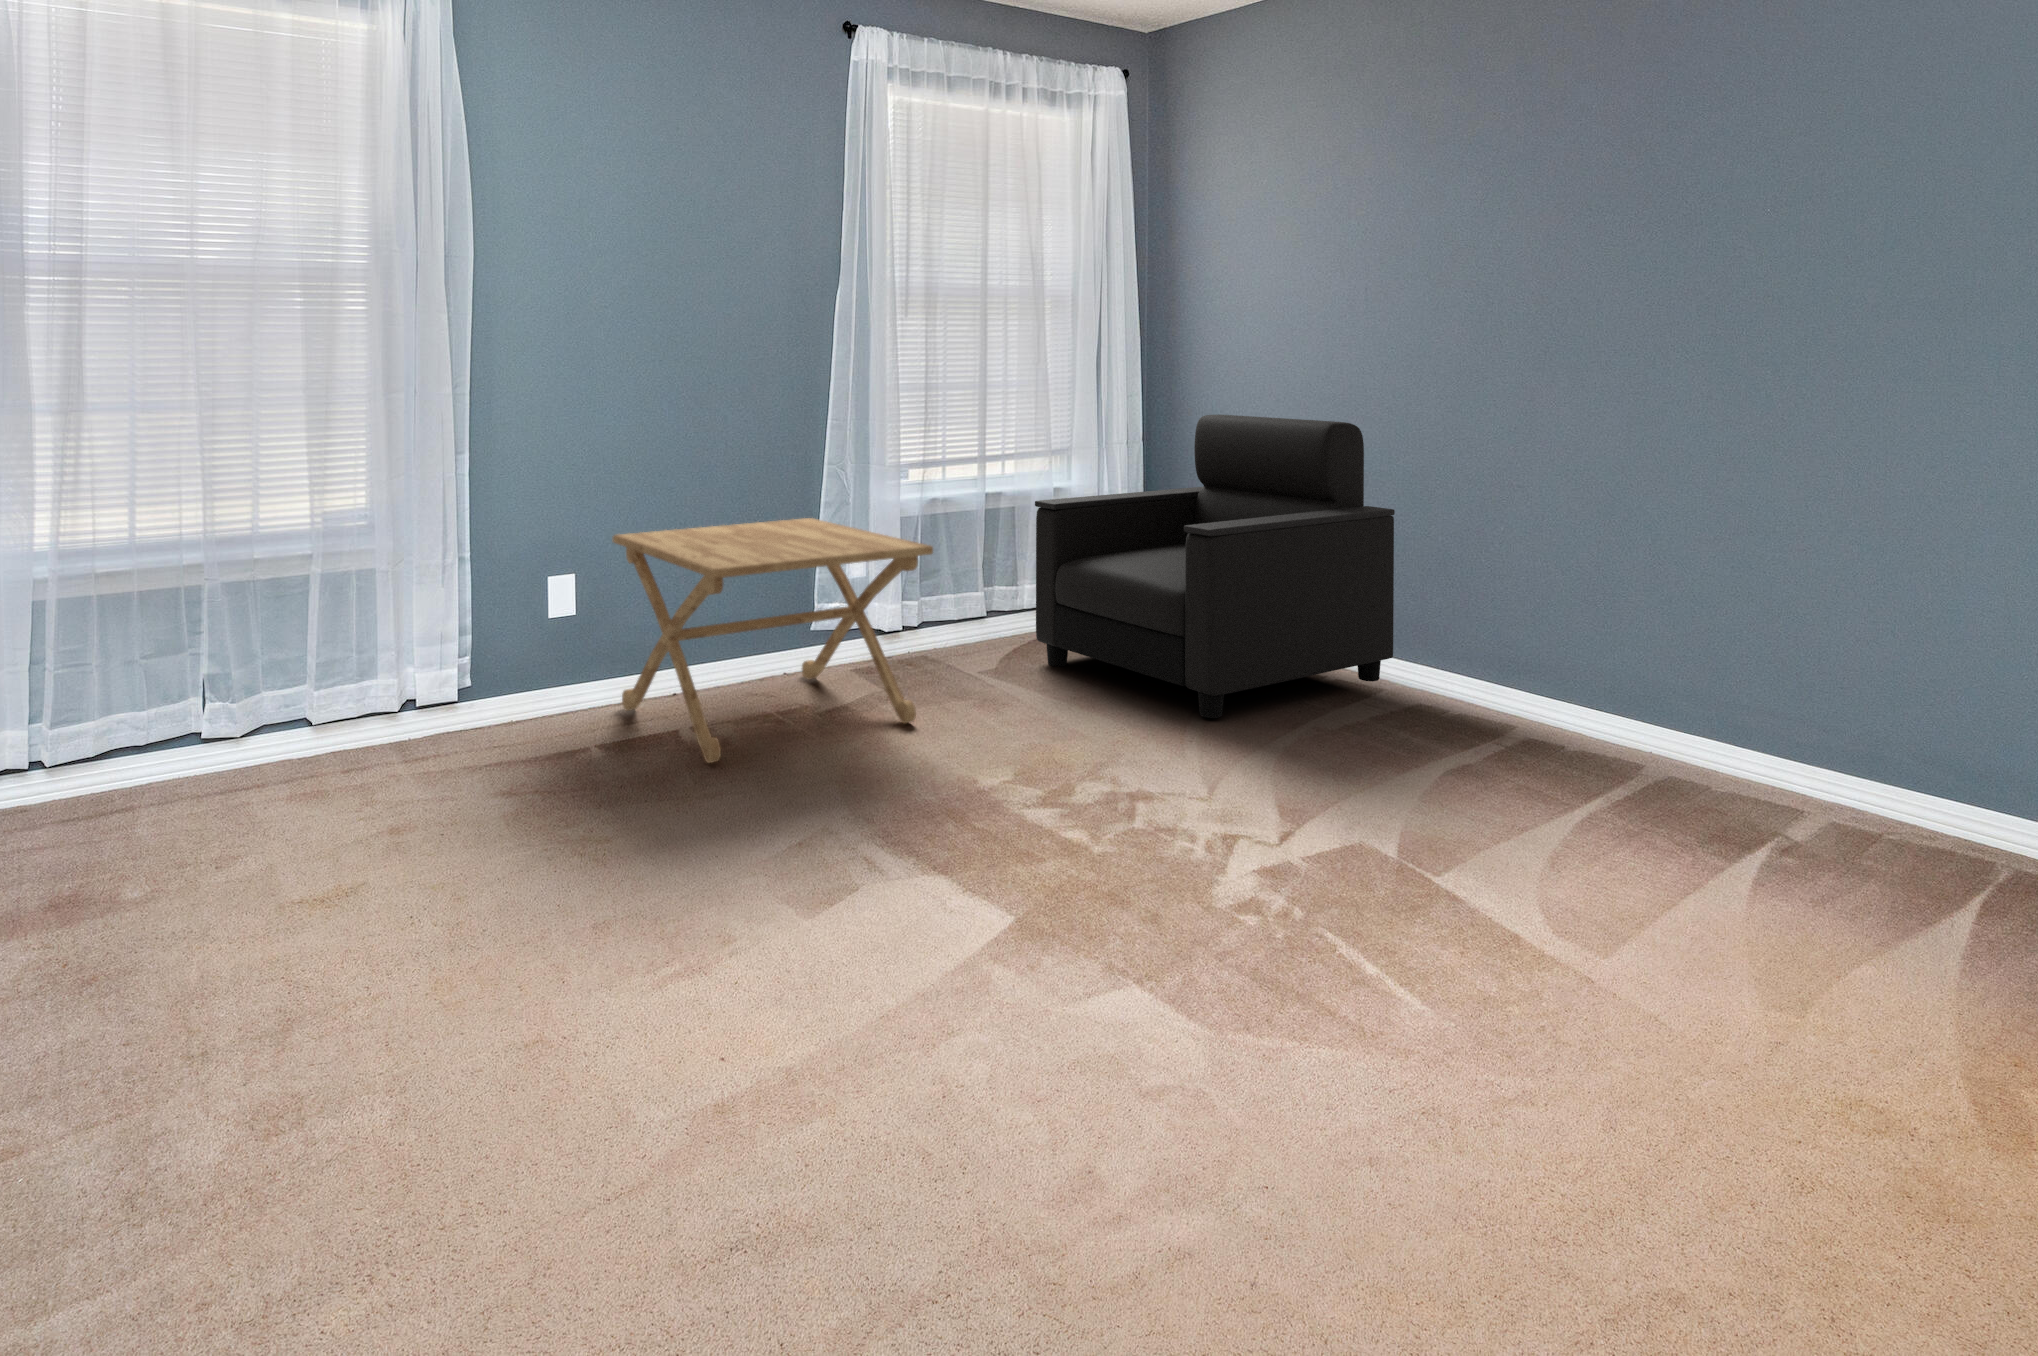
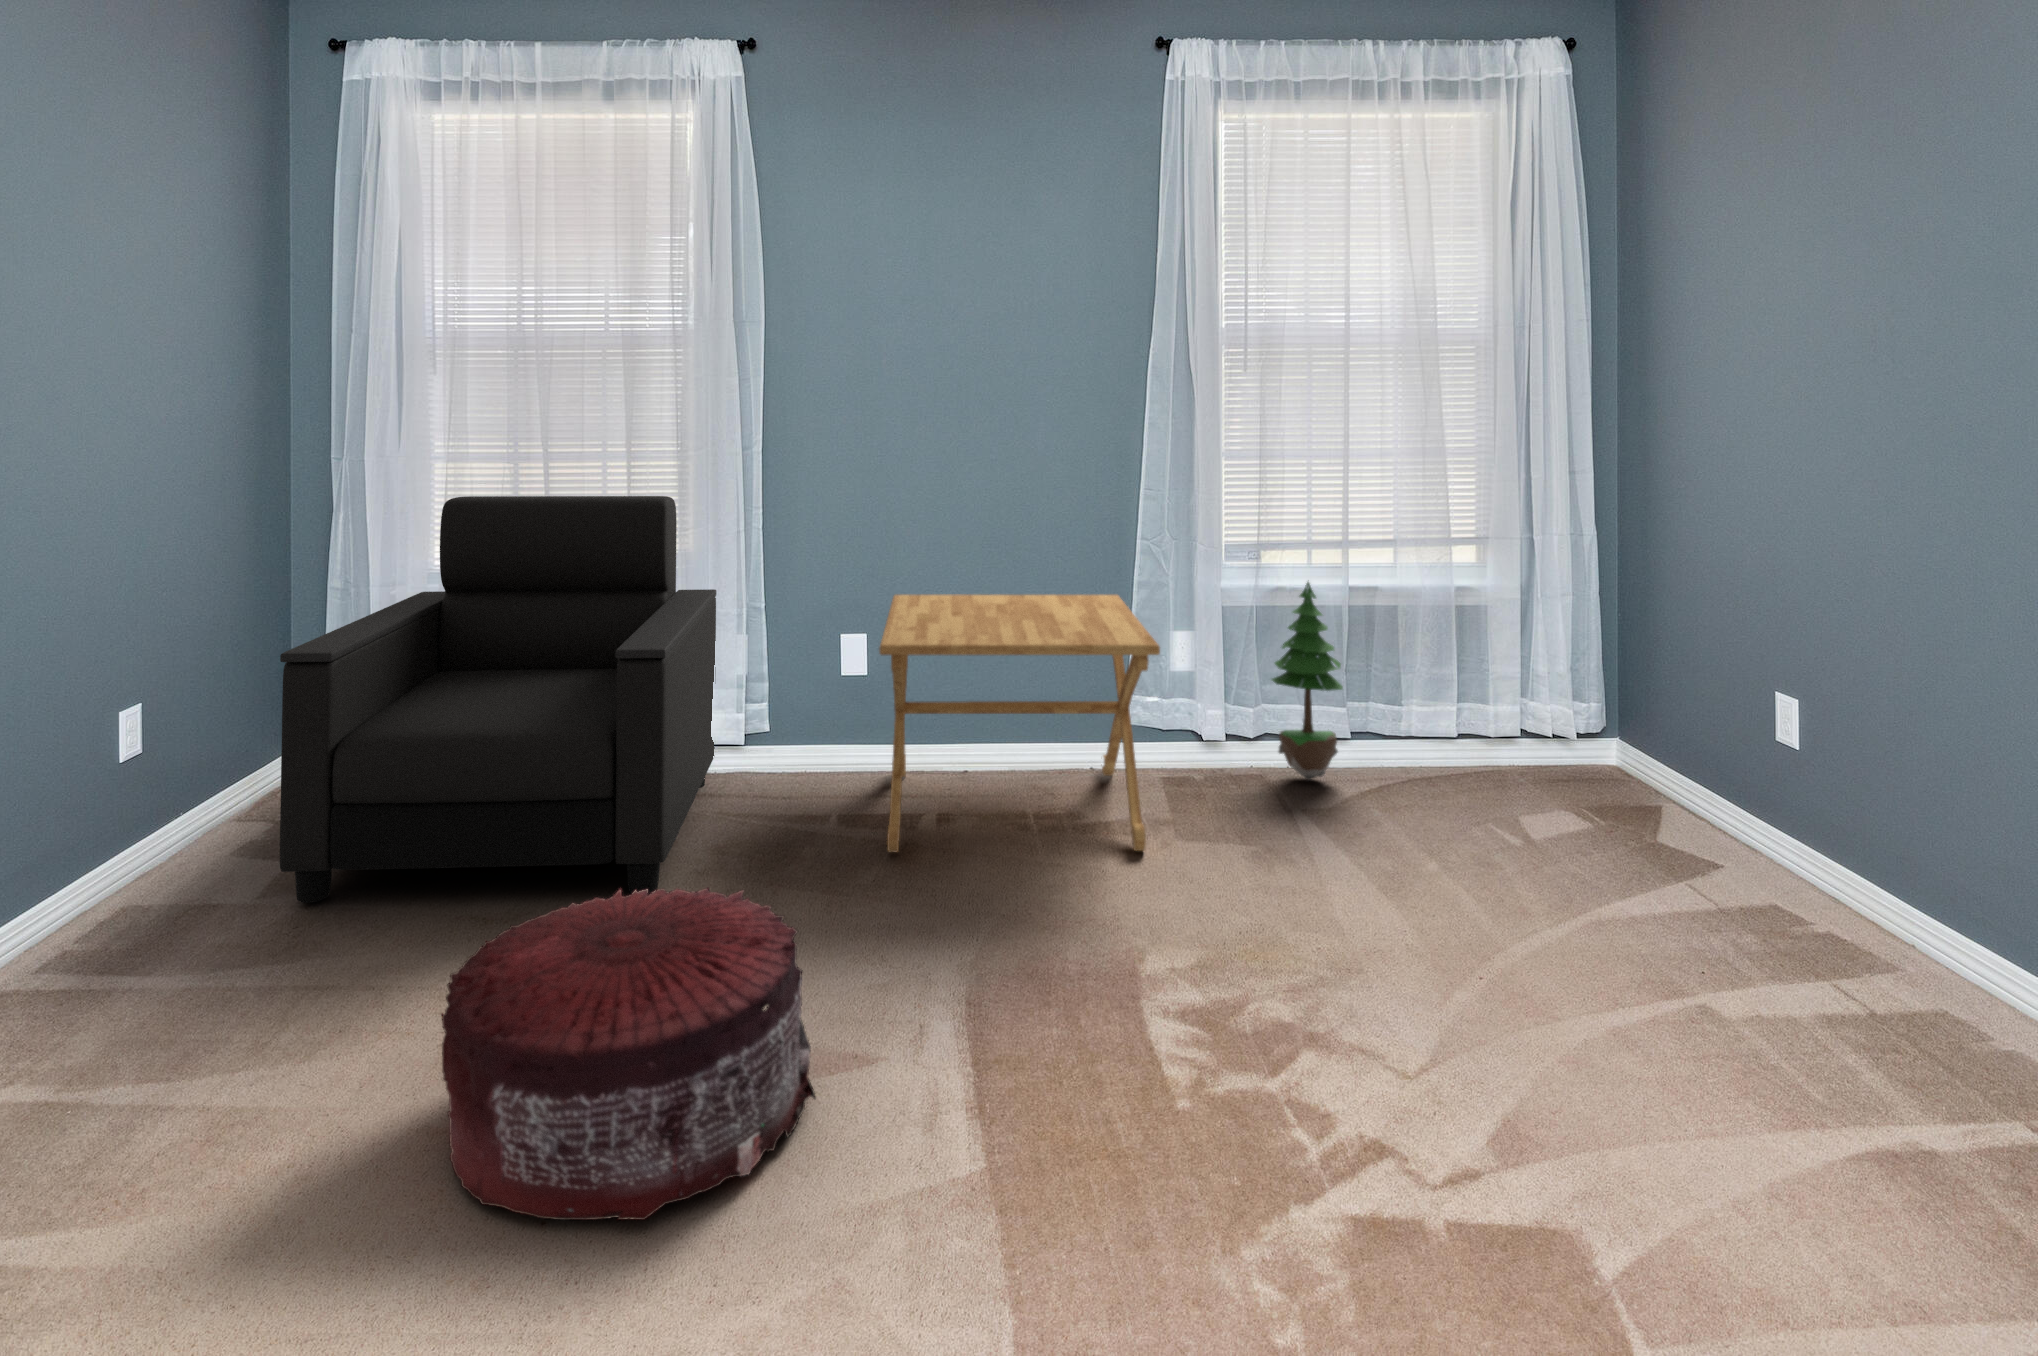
armchair: present [1035,415,1395,718] -> present [280,496,716,903]
potted tree: none [938,491,997,657] -> present [1272,582,1343,780]
pouf: none [598,774,916,1055] -> present [442,888,815,1220]

